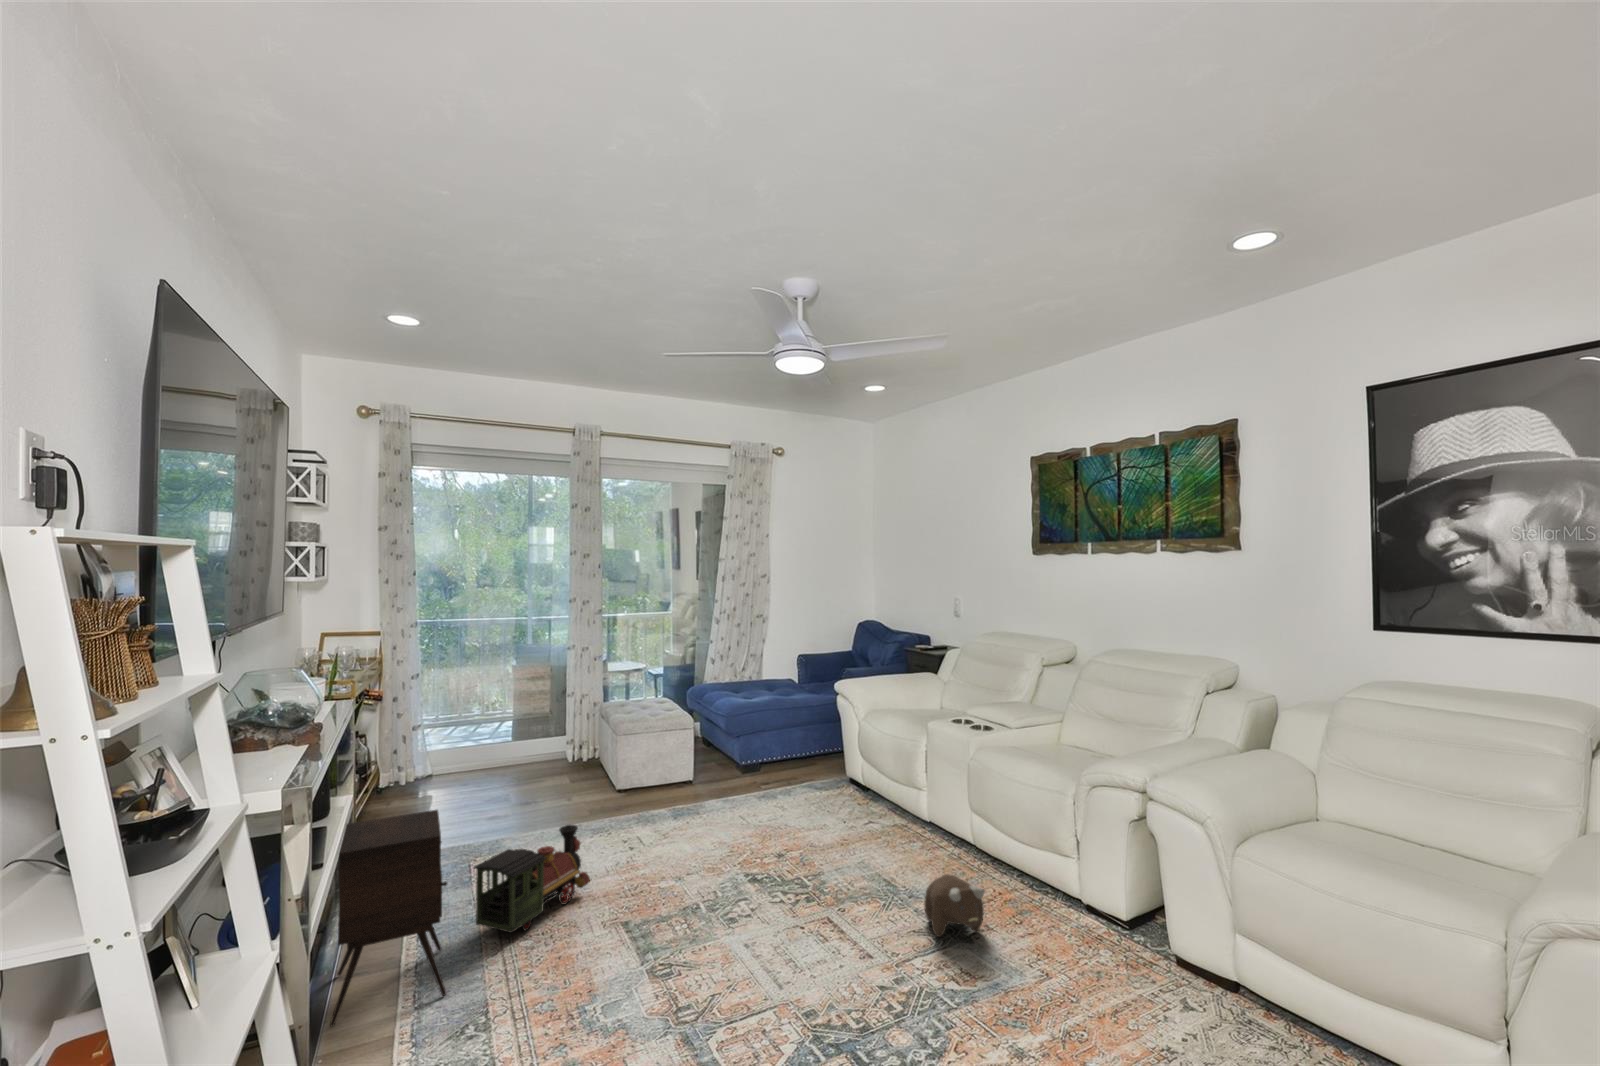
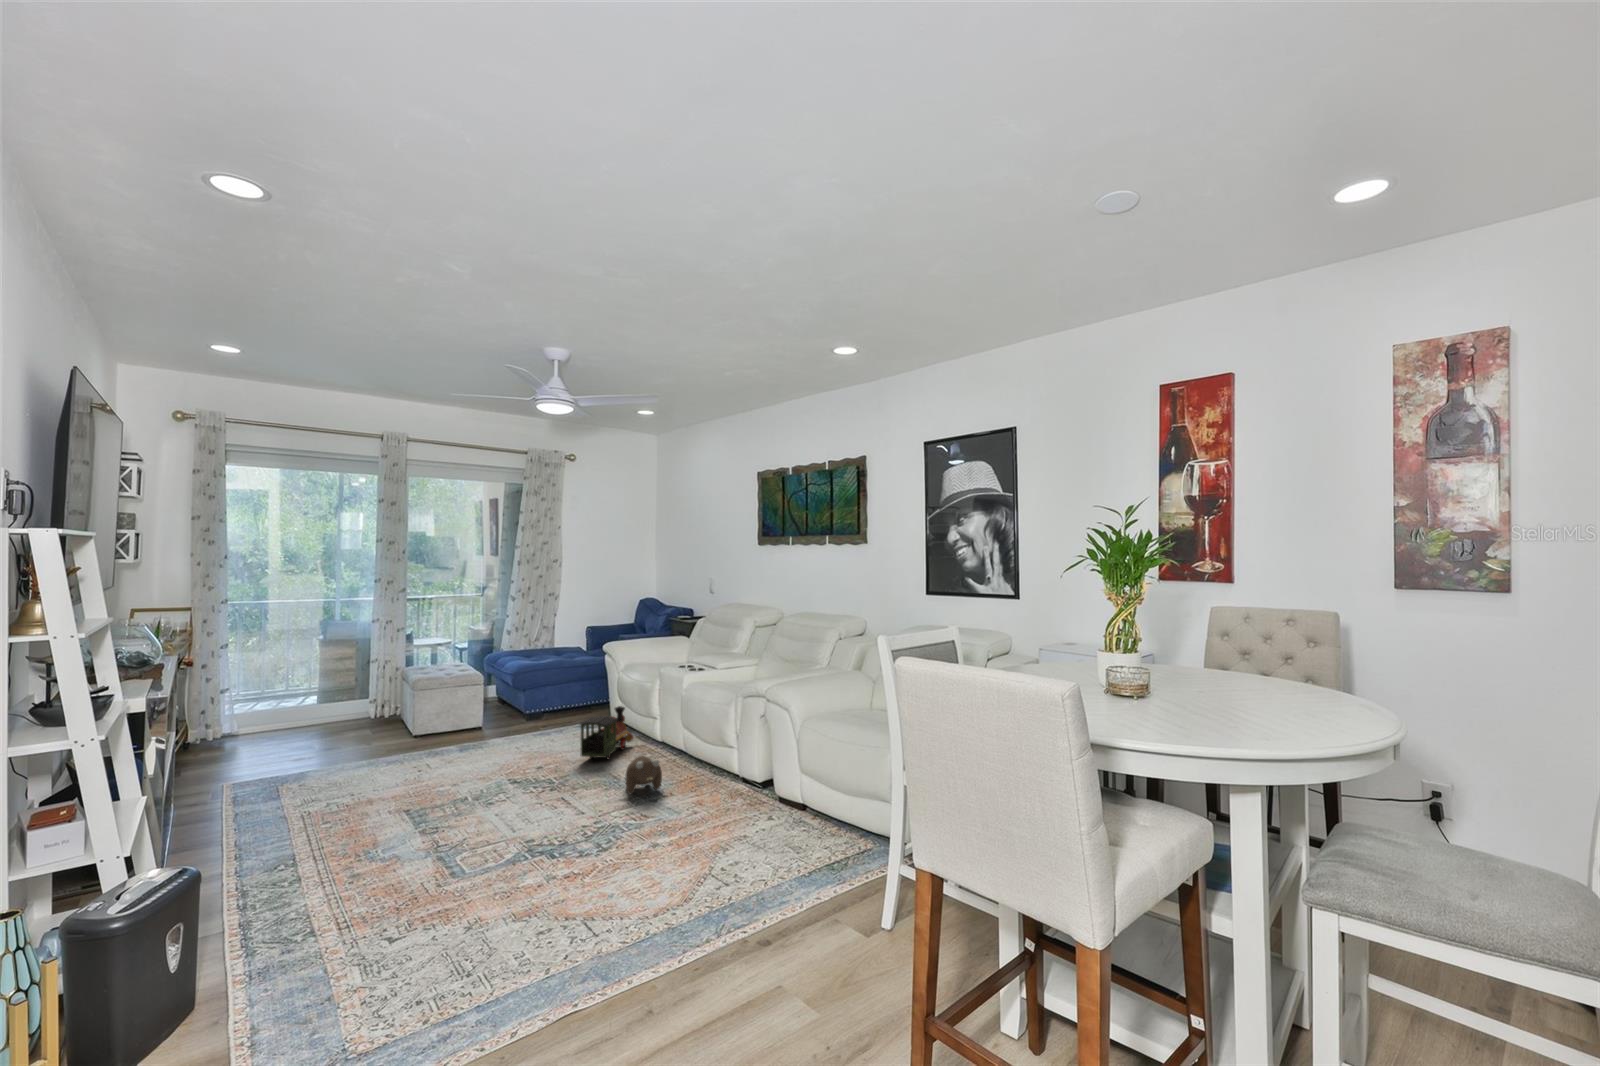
side table: present [330,810,447,1026] -> none [171,726,263,868]
toy train: present [474,825,590,933] -> present [580,706,634,759]

